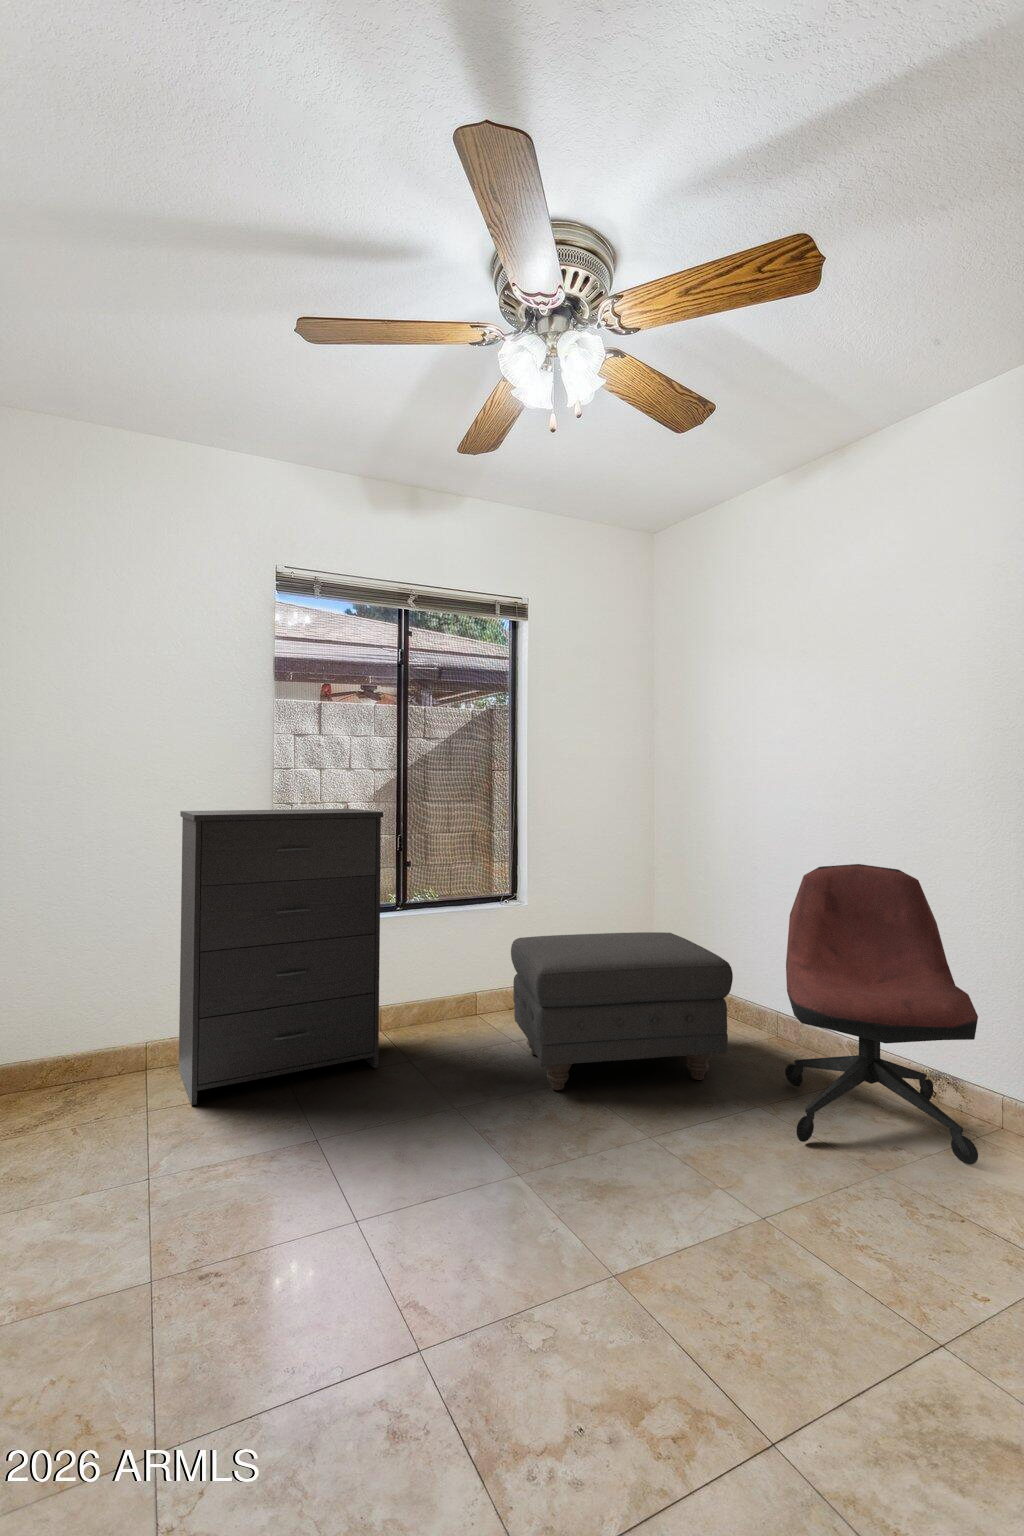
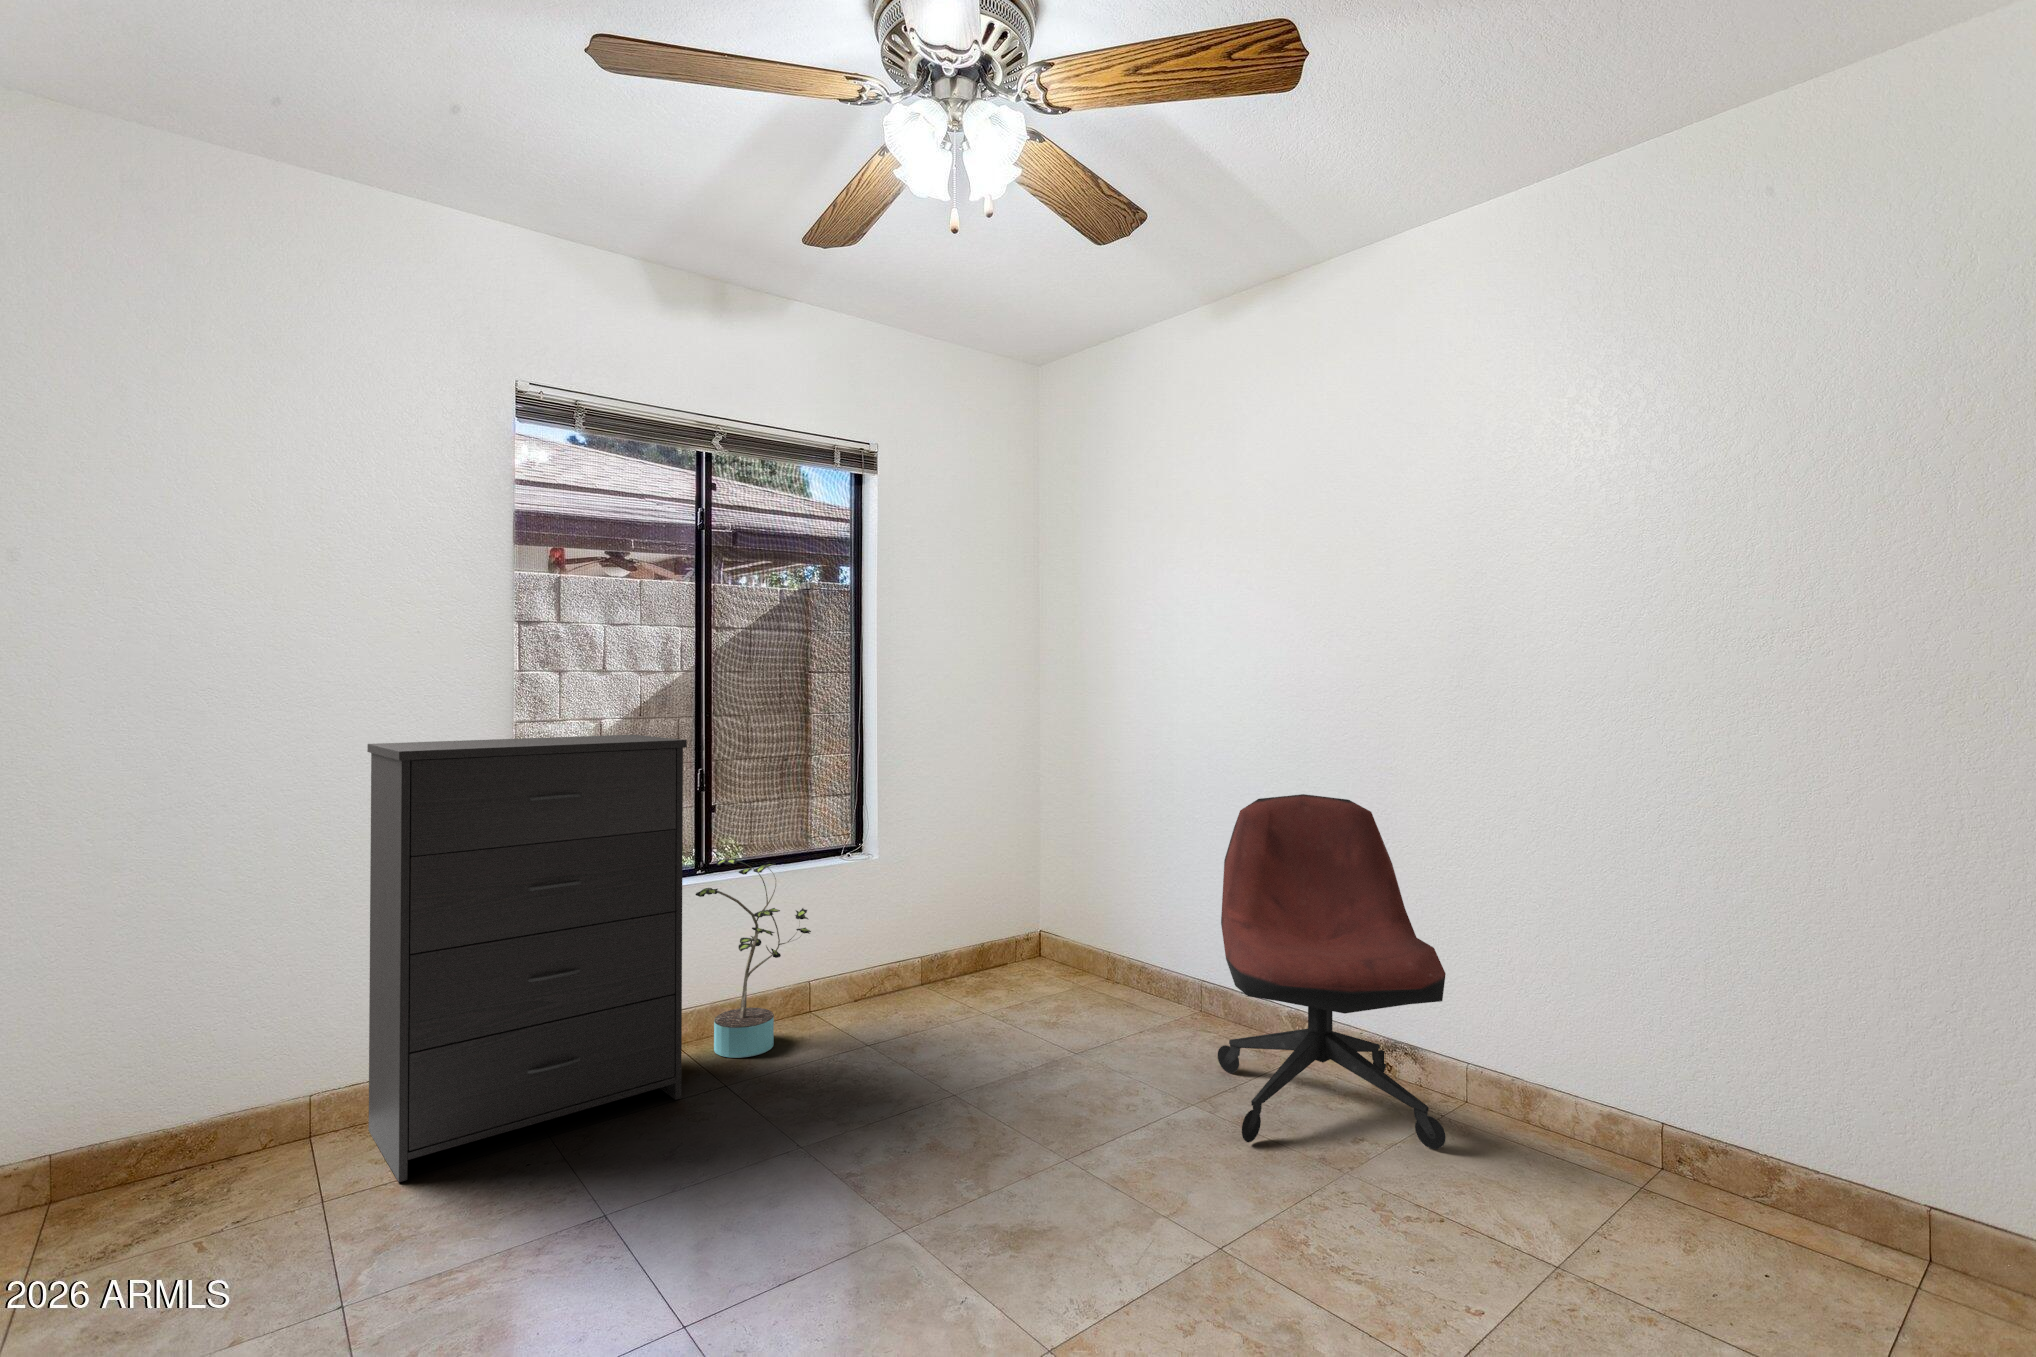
potted plant: none [392,899,474,1043] -> present [695,858,811,1058]
ottoman: present [511,932,733,1090] -> none [865,888,1156,1107]

